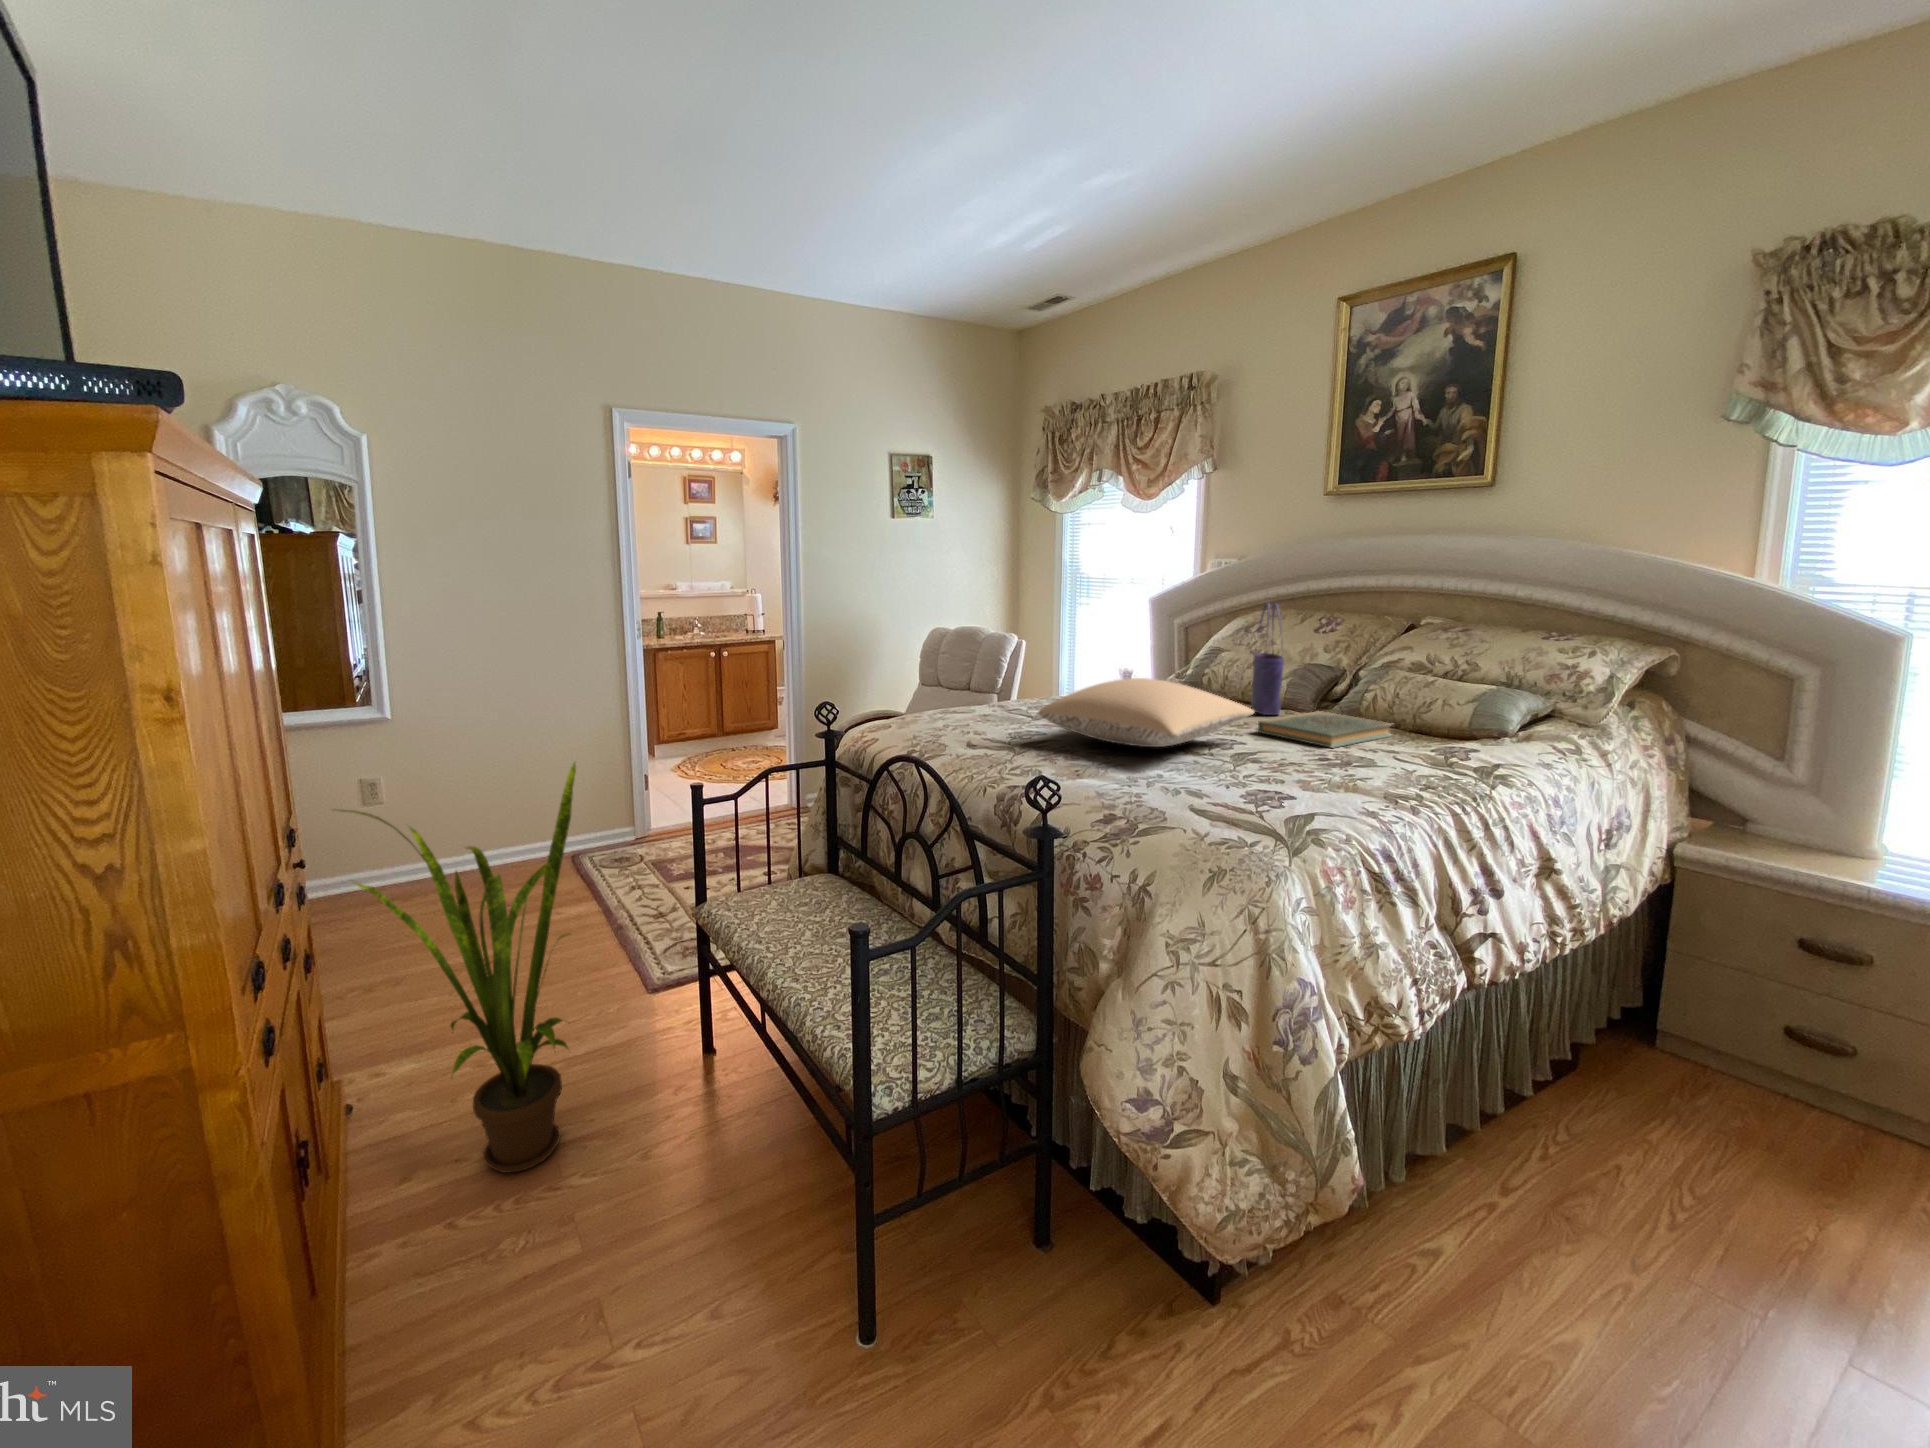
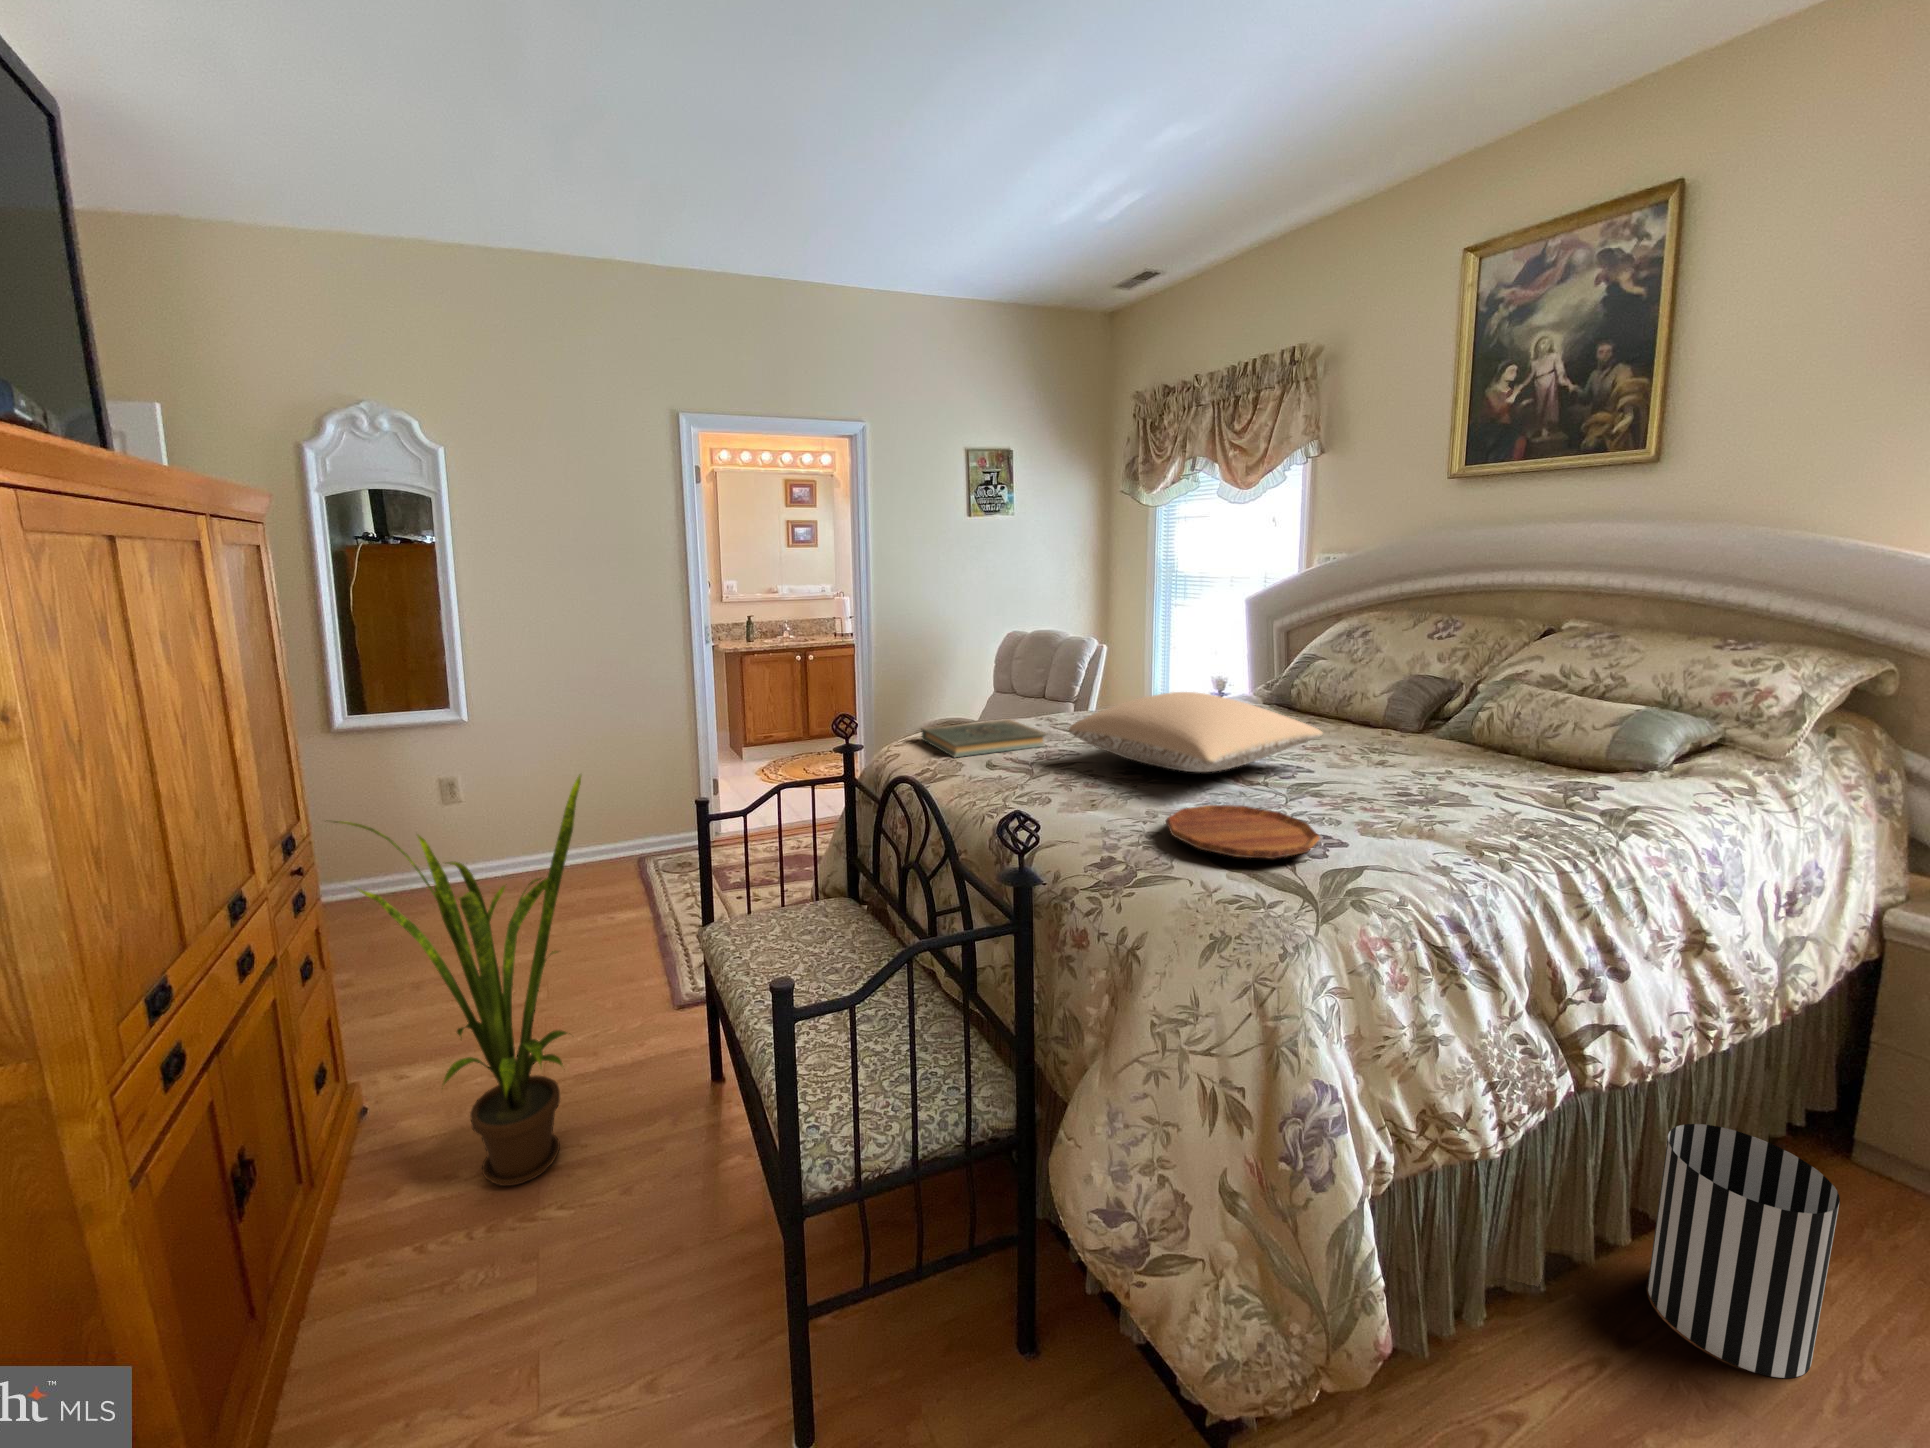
tote bag: present [1251,603,1284,715] -> none [1337,604,1374,734]
book: present [1258,711,1392,748] -> present [922,719,1046,757]
tray: none [1148,770,1278,809] -> present [1166,805,1320,859]
wastebasket: none [1516,1013,1650,1198] -> present [1648,1124,1840,1378]

